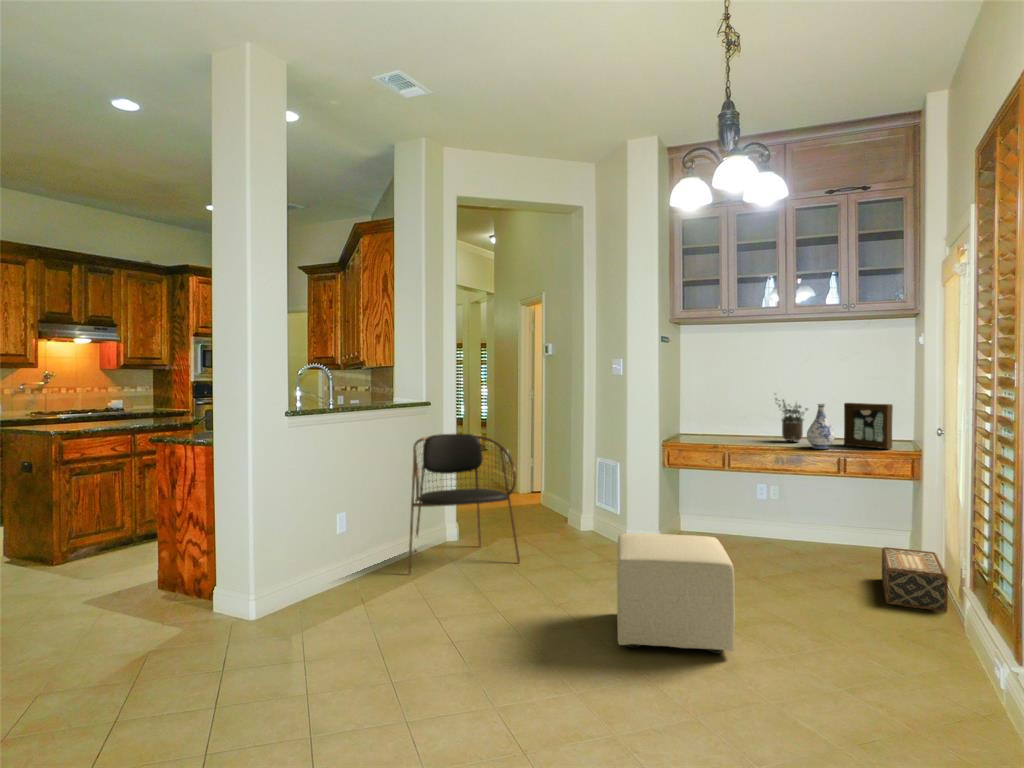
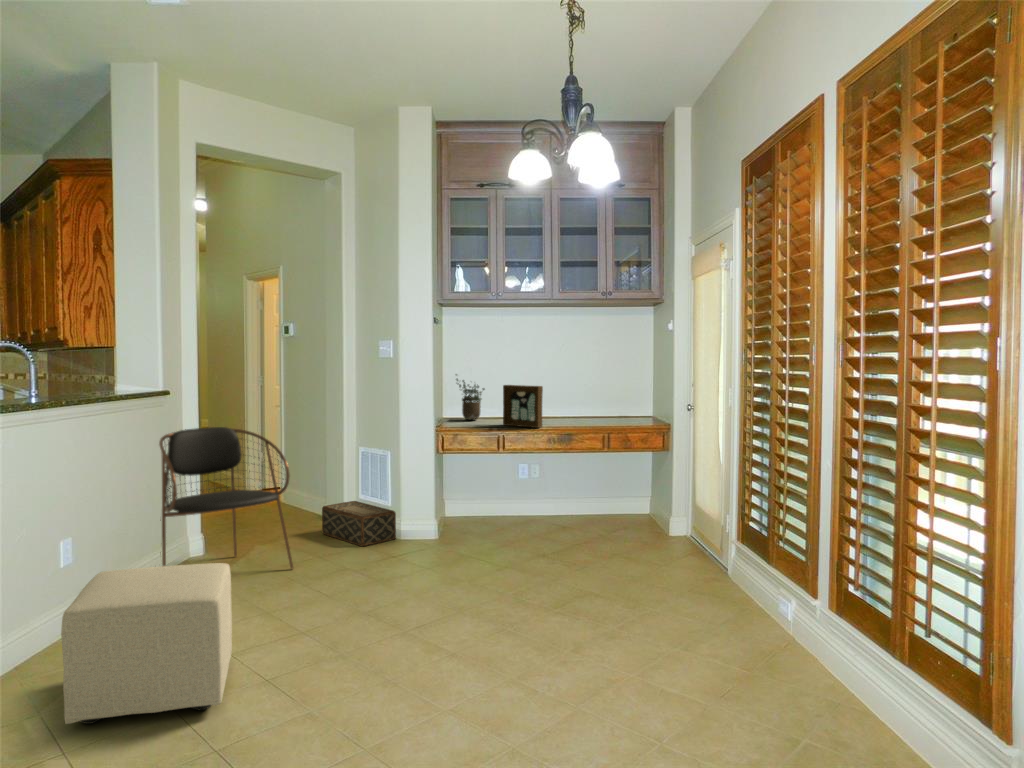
potted plant: present [776,399,807,441] -> present [456,374,485,420]
picture frame: present [844,403,893,449] -> present [503,385,543,428]
vase: present [807,404,835,449] -> none [573,385,597,428]
ottoman: present [617,533,735,653] -> present [61,563,232,724]
woven basket: present [882,547,948,612] -> present [322,501,396,546]

